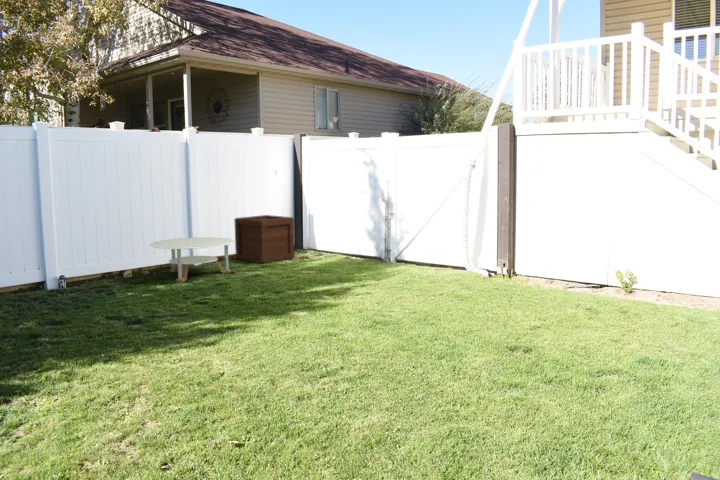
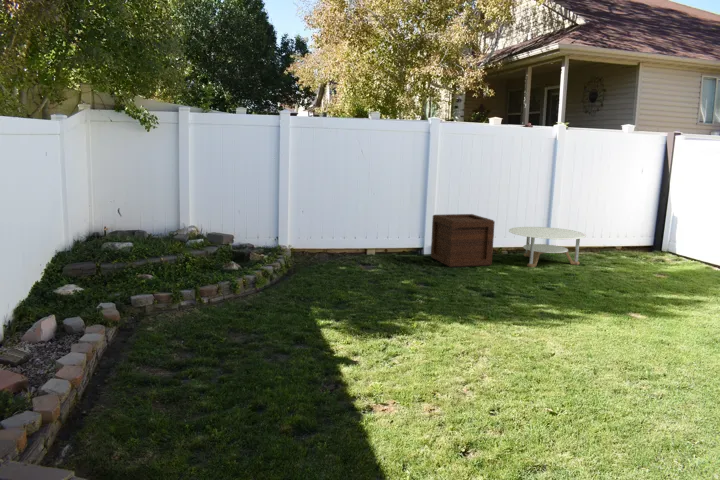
wooden crate: present [234,215,295,263] -> present [431,214,495,267]

